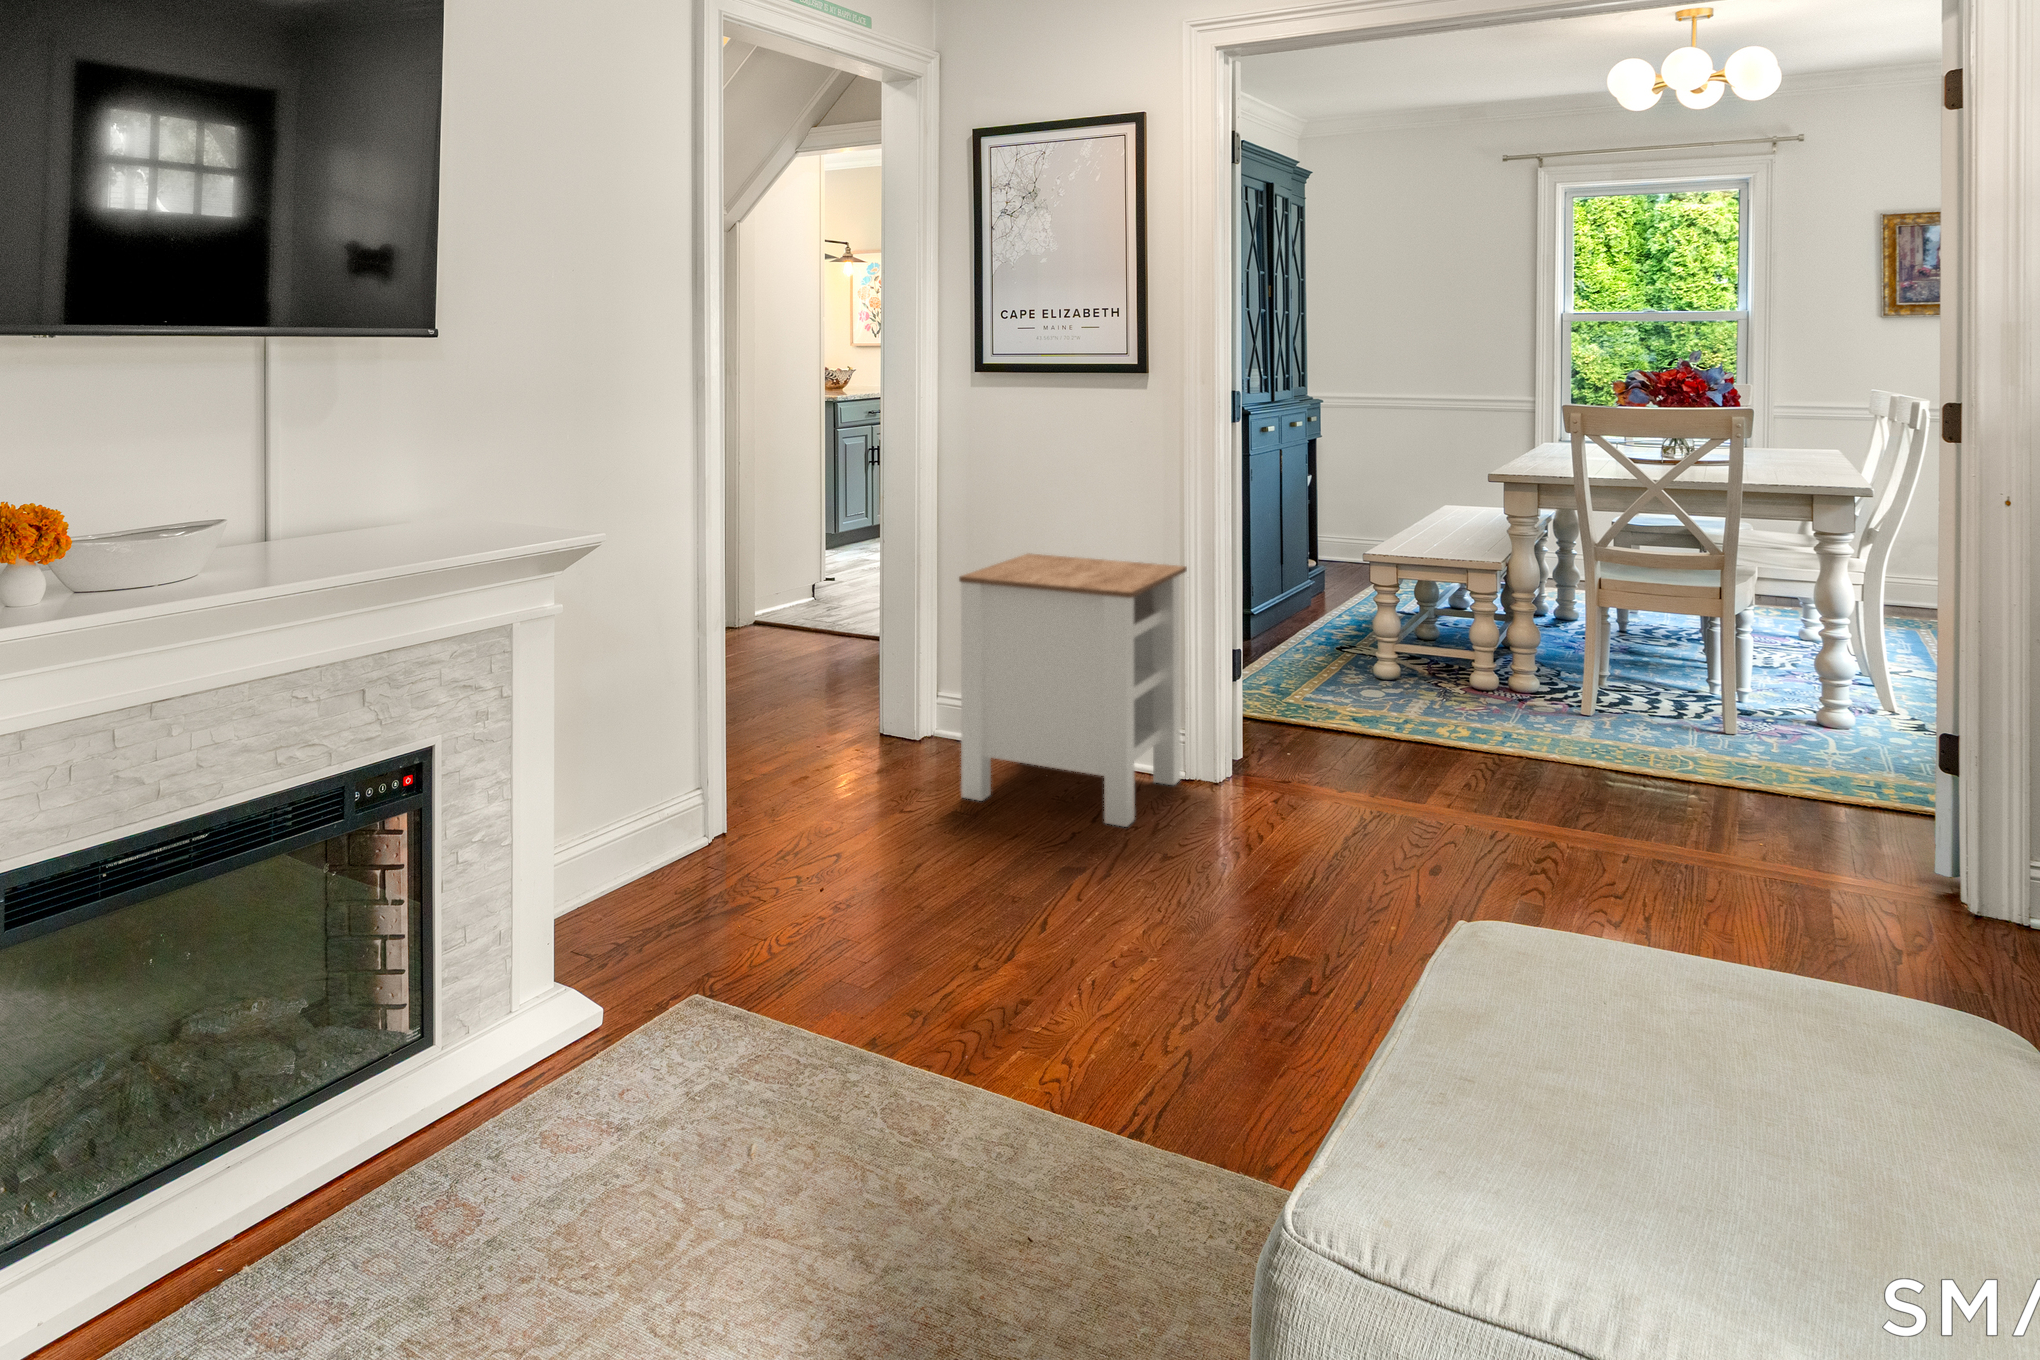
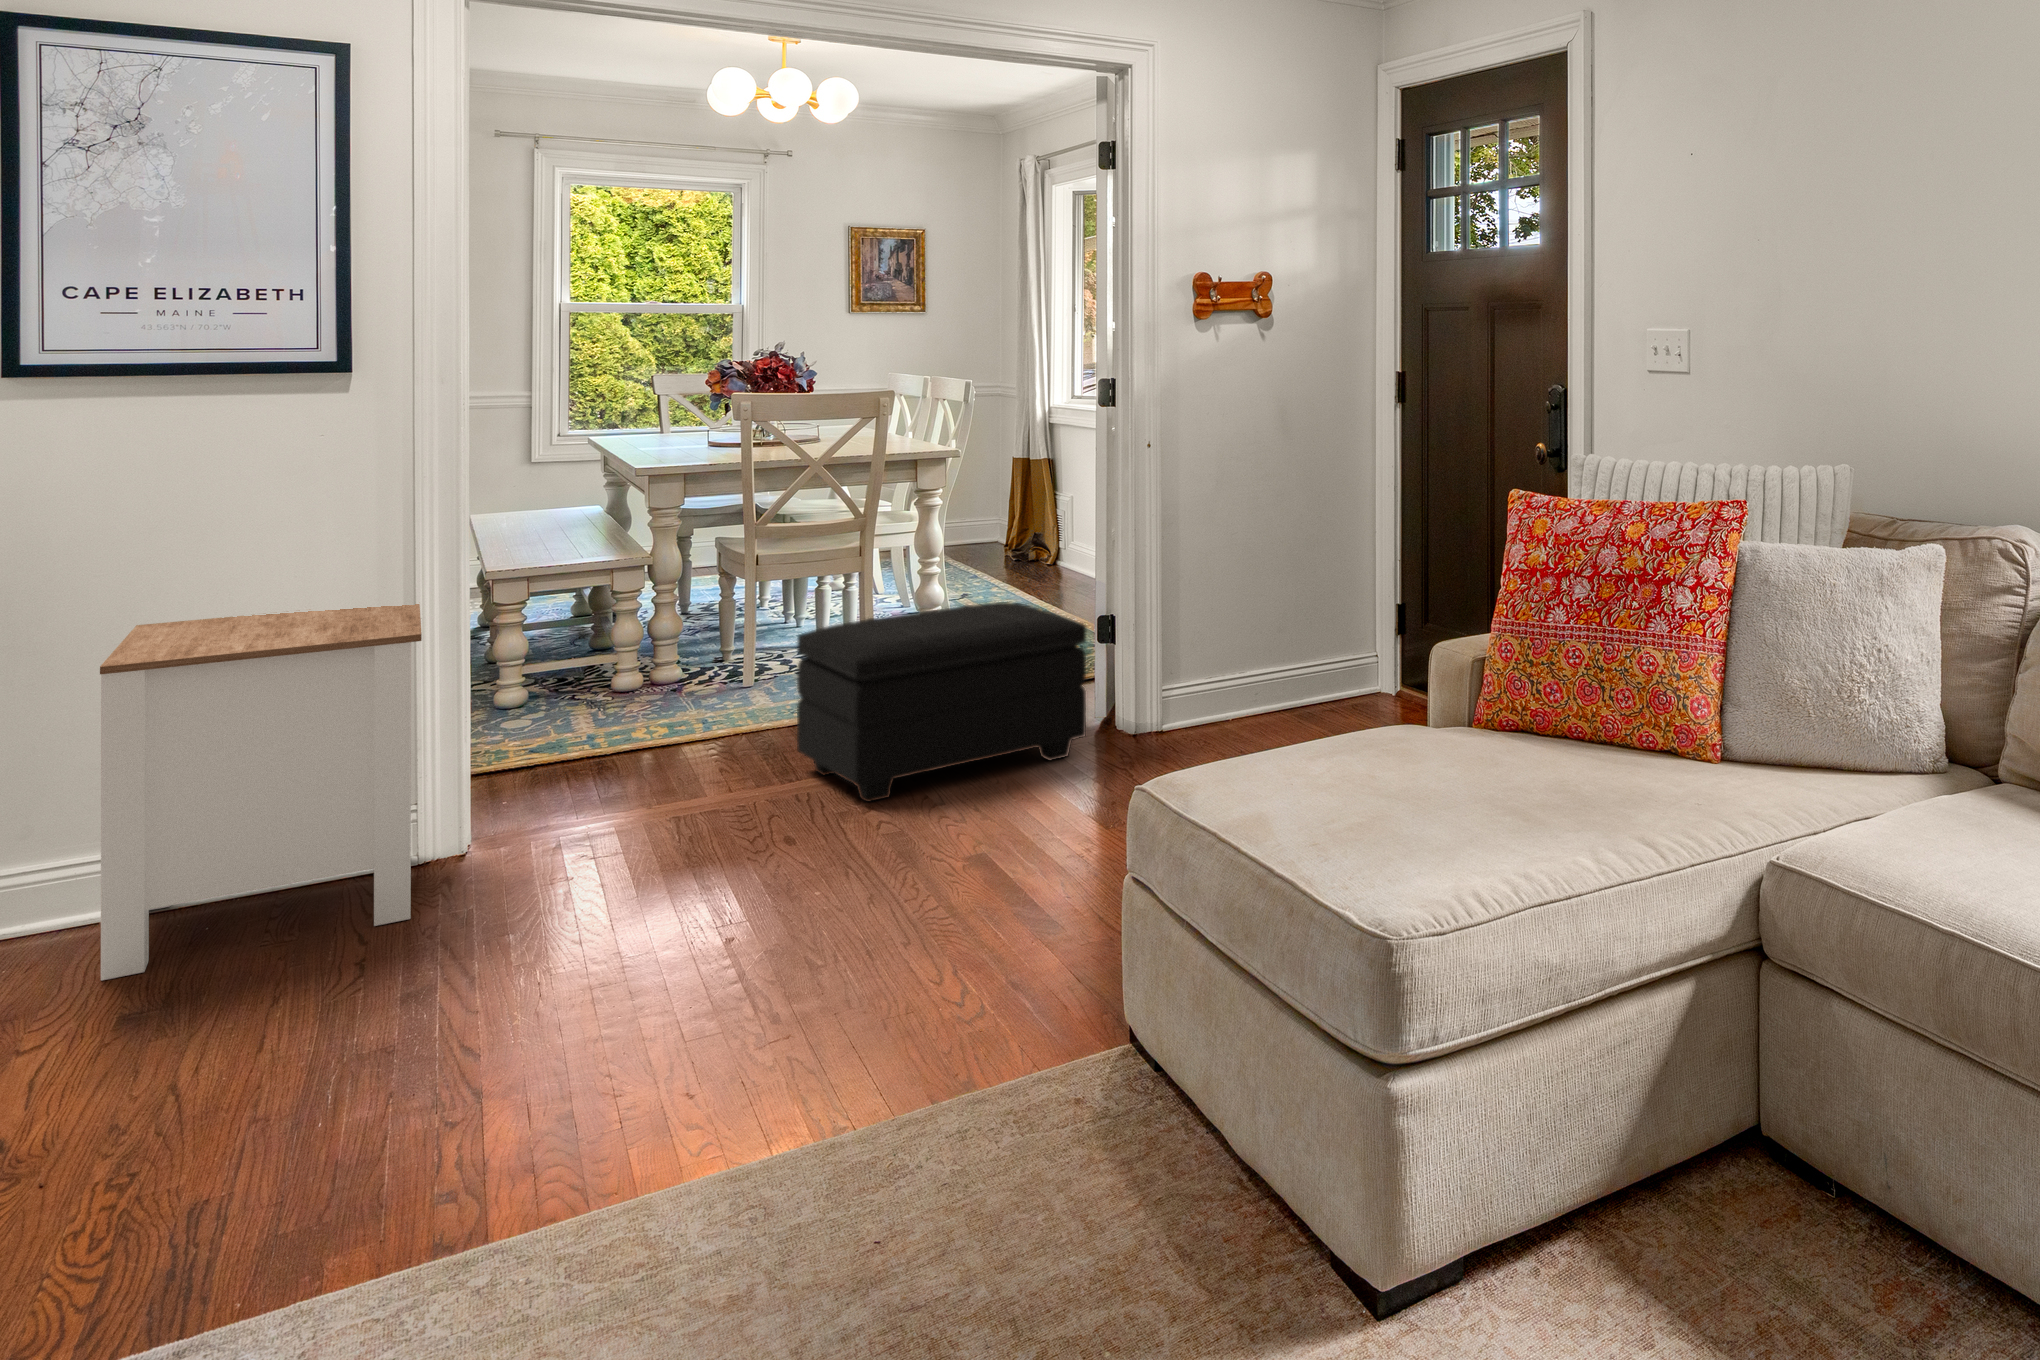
footstool: none [1524,667,1872,911] -> present [797,602,1086,802]

